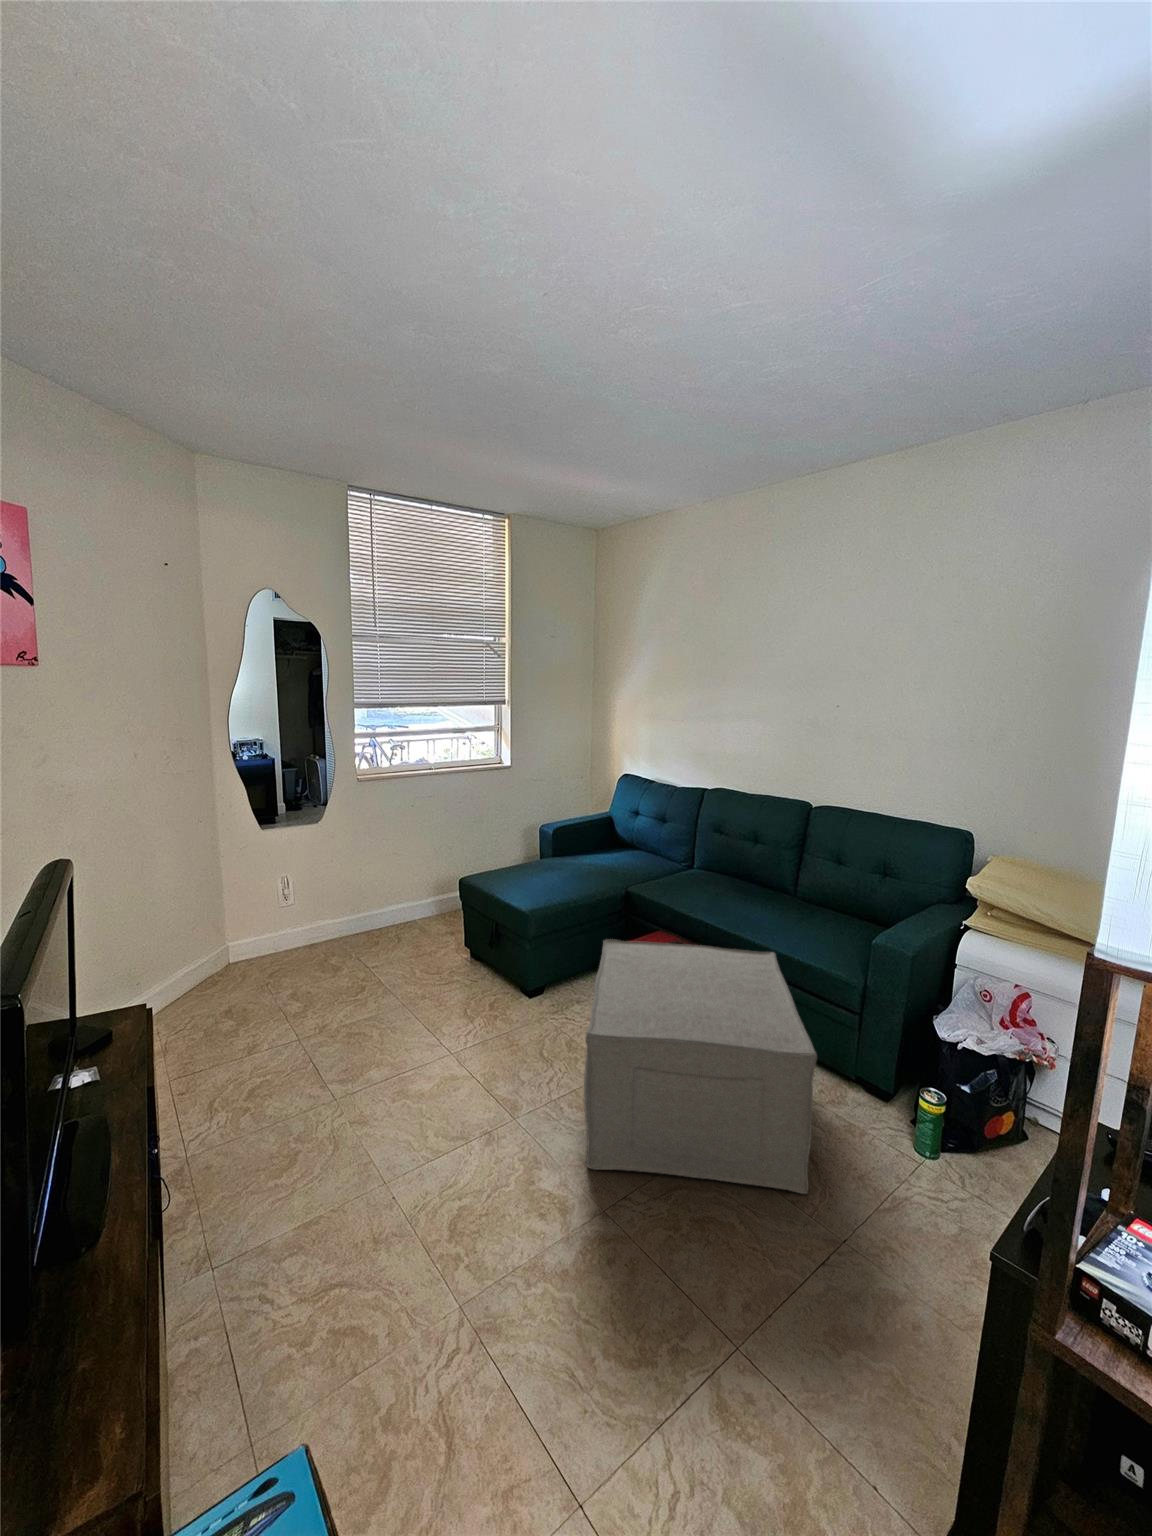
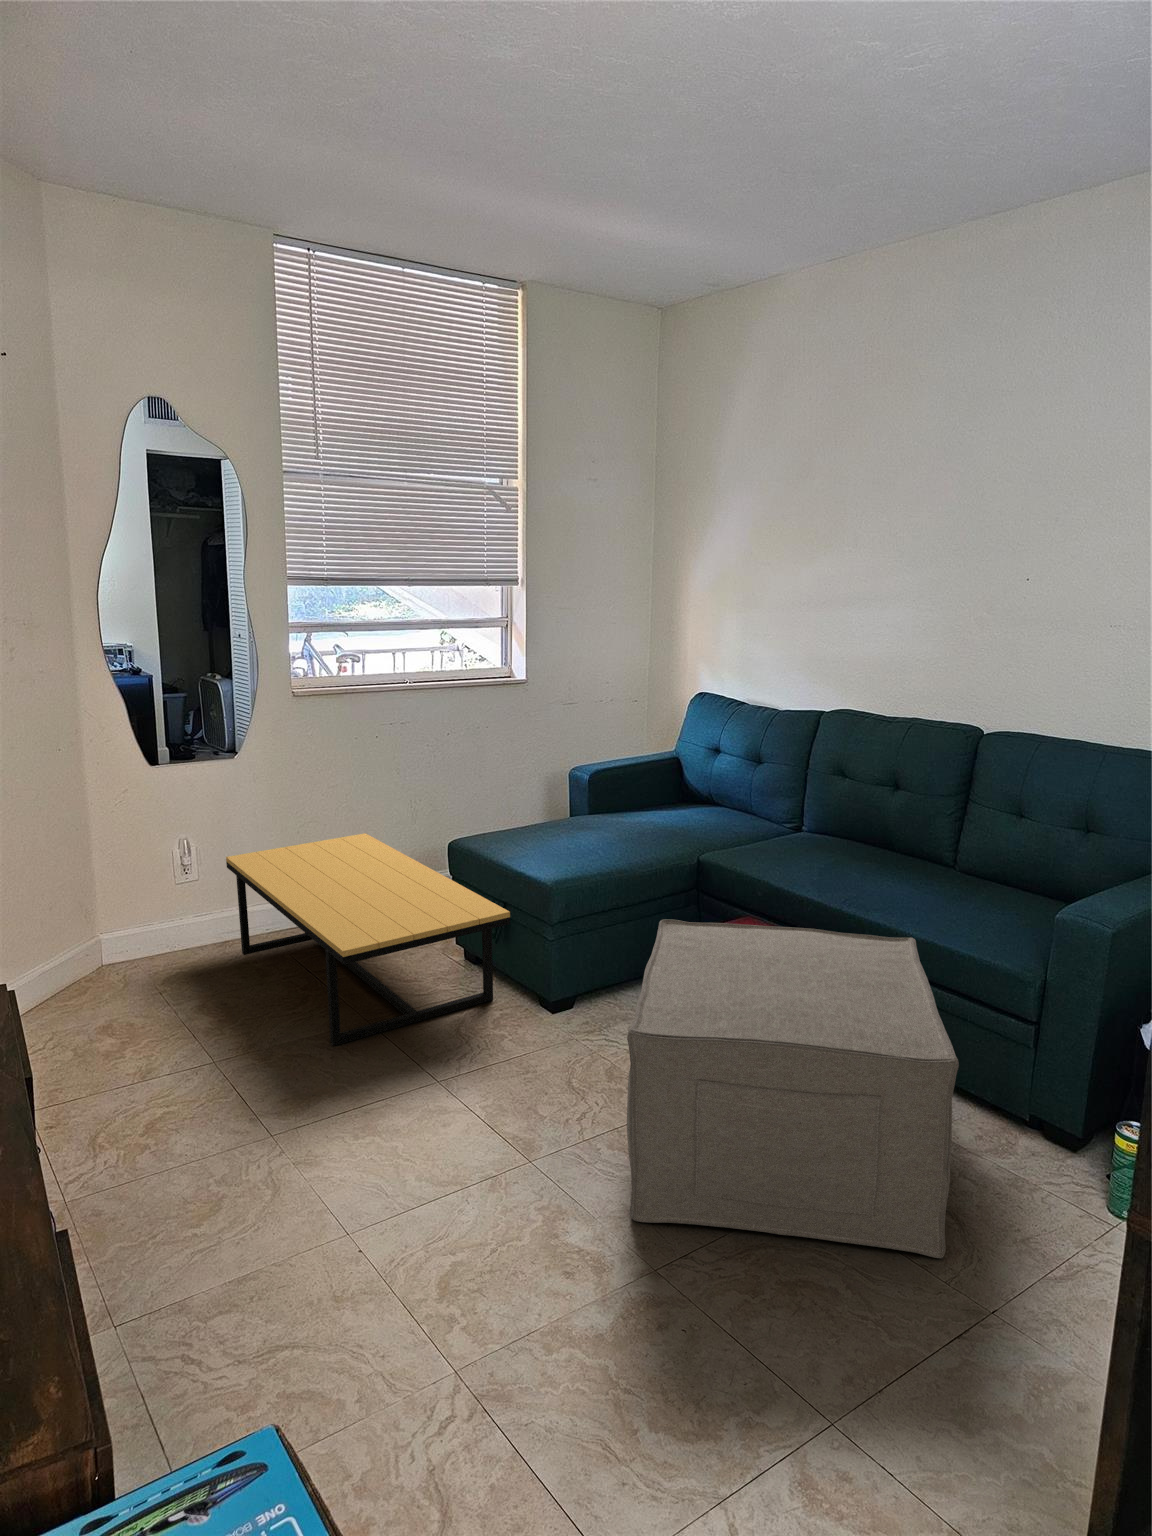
coffee table: none [308,869,501,1026] -> present [226,833,510,1046]

